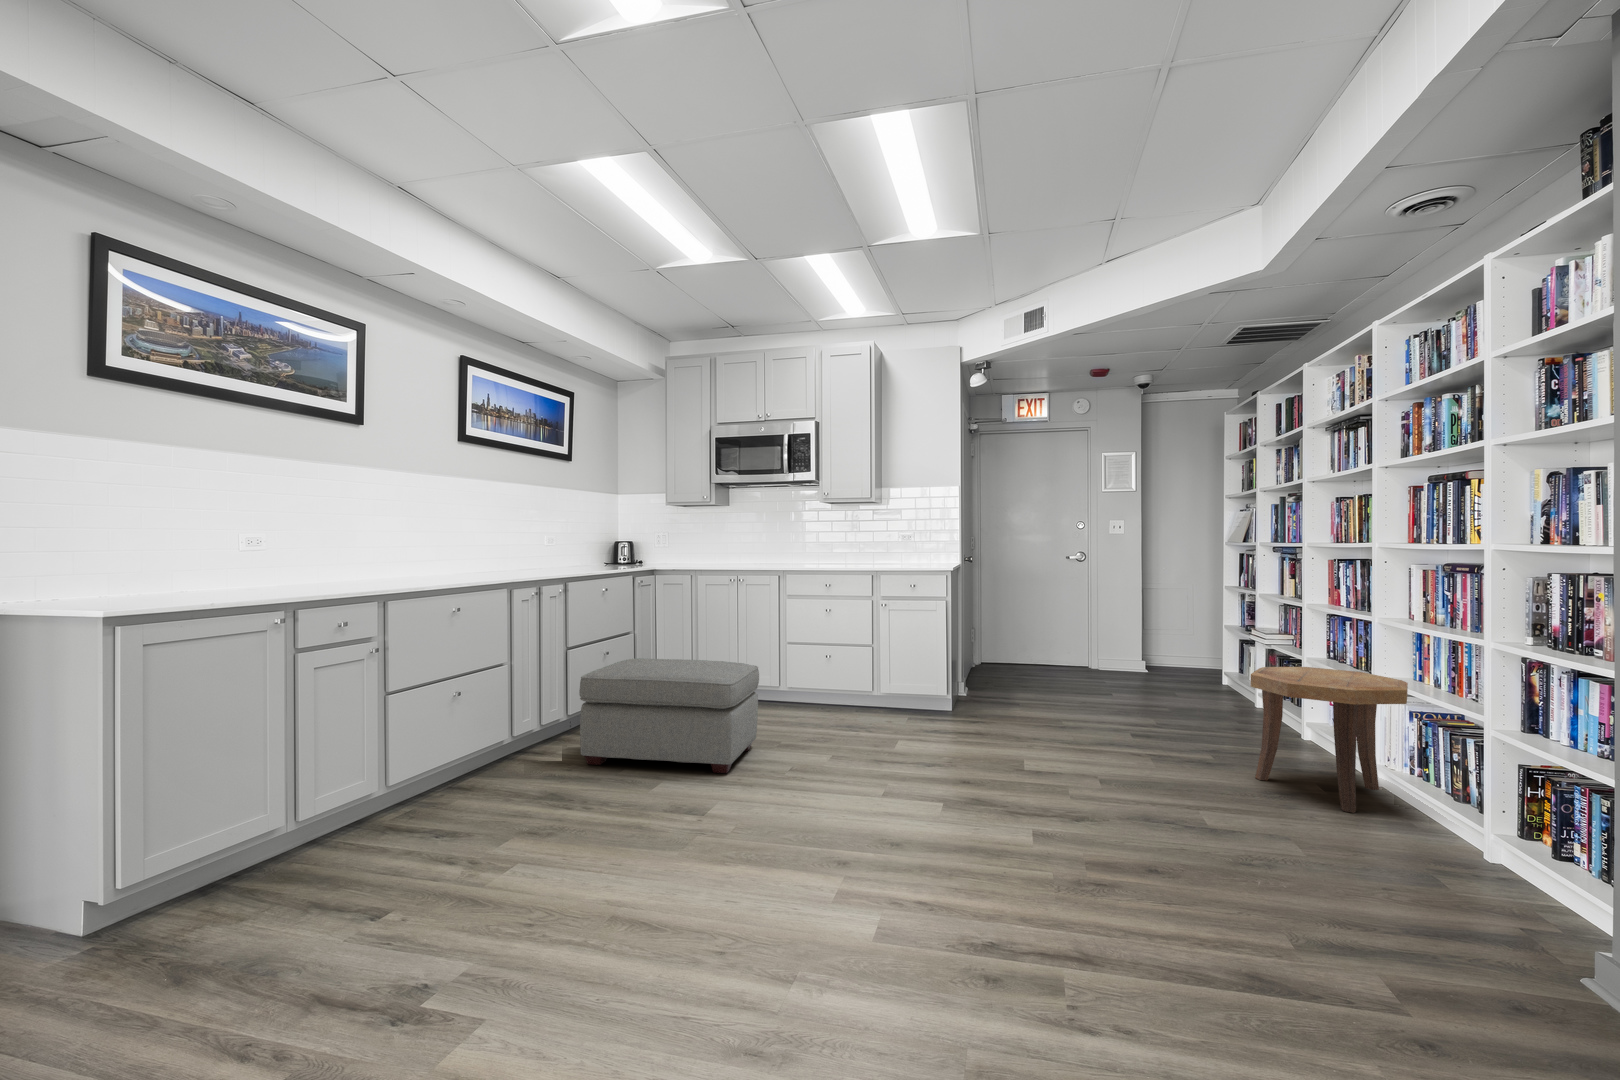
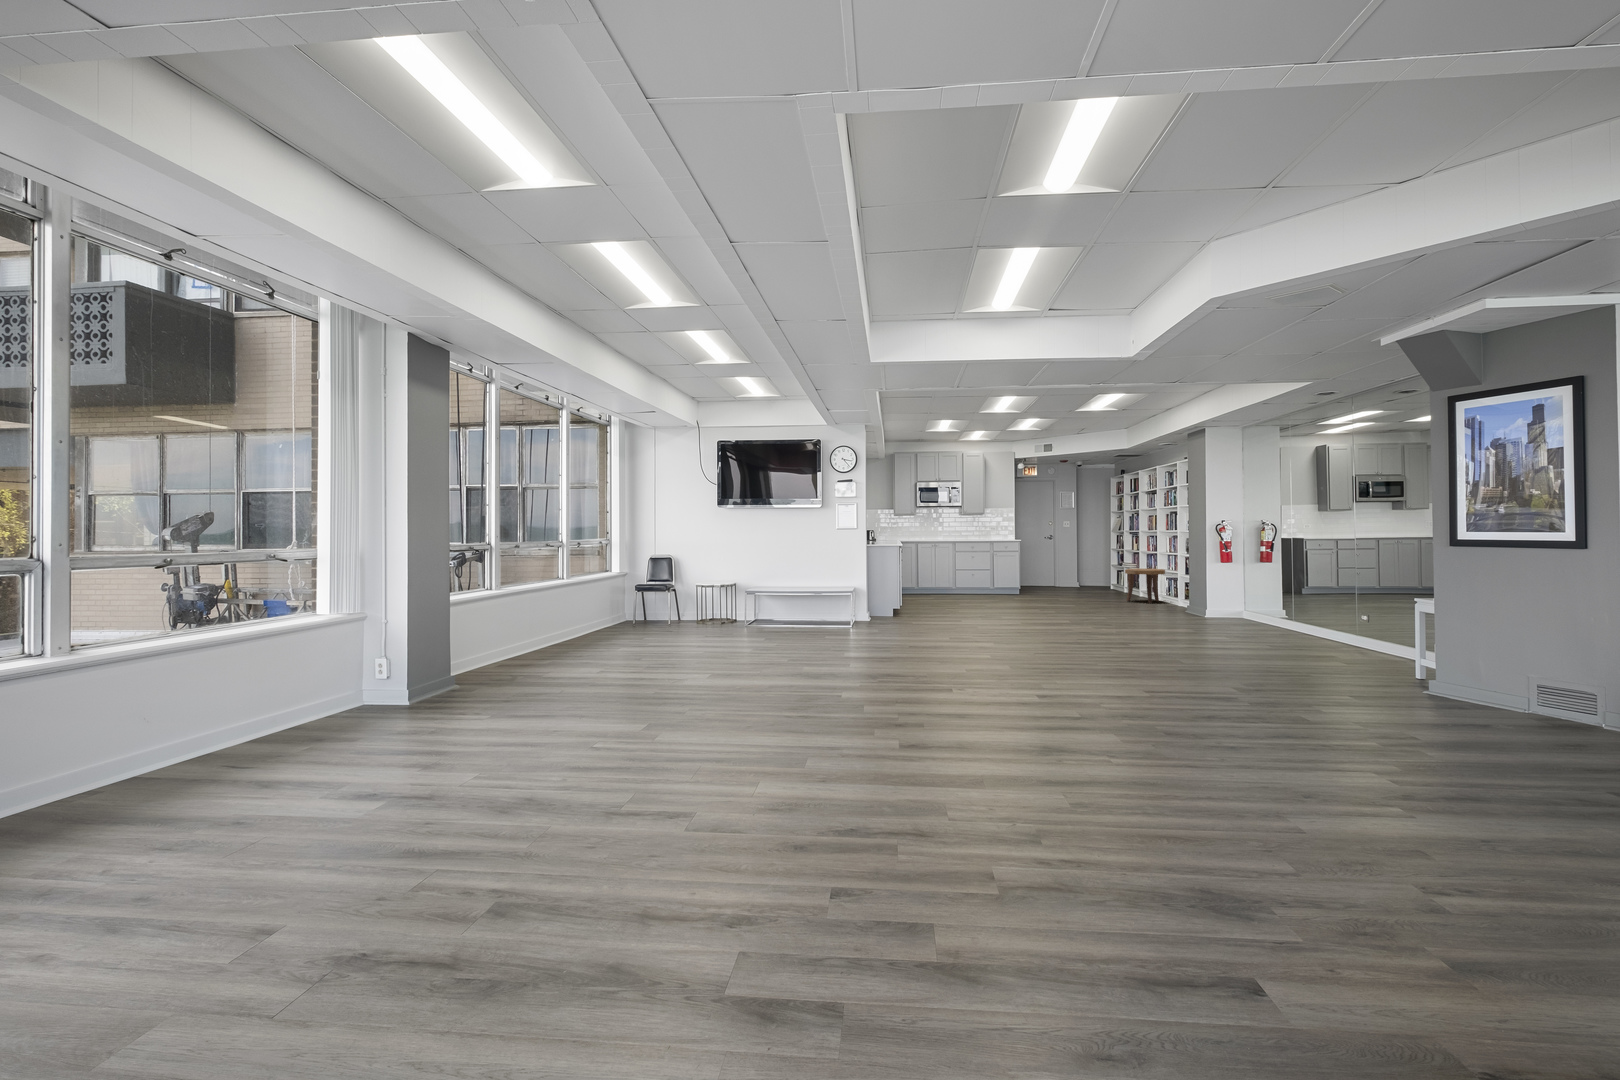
ottoman: present [579,658,759,773] -> none [930,573,984,604]

